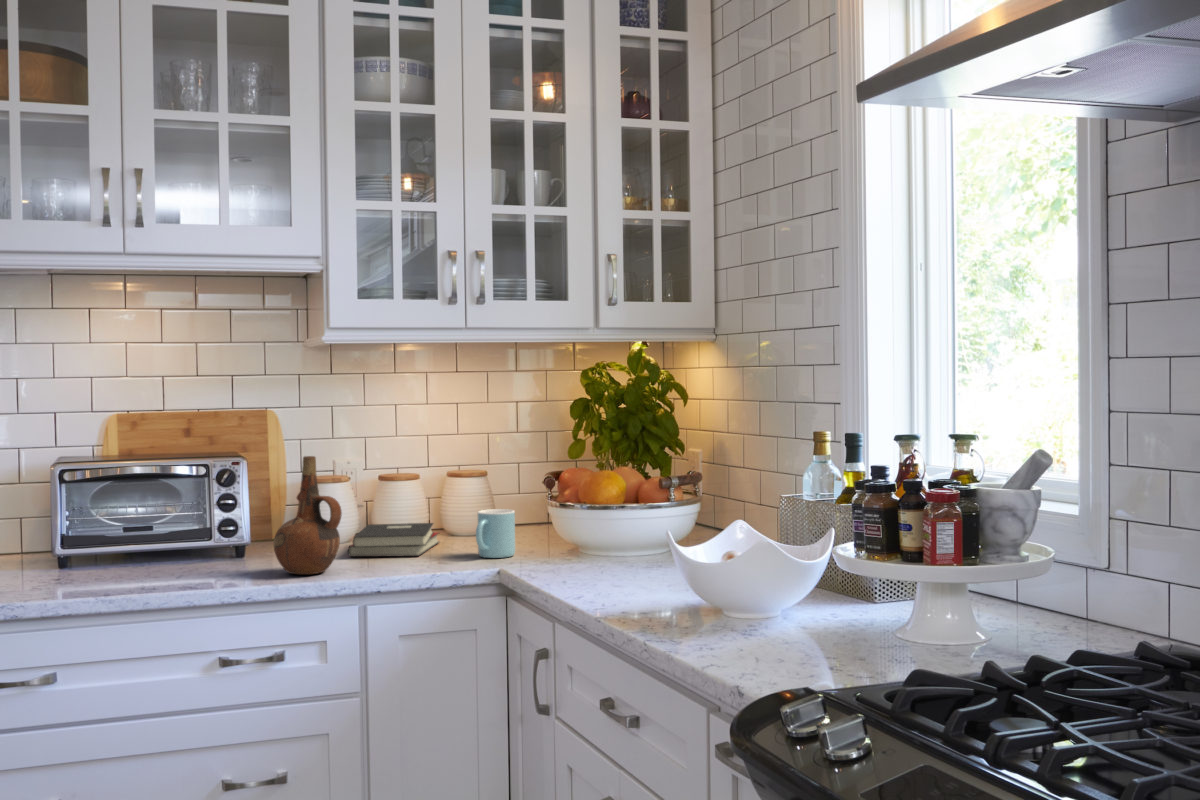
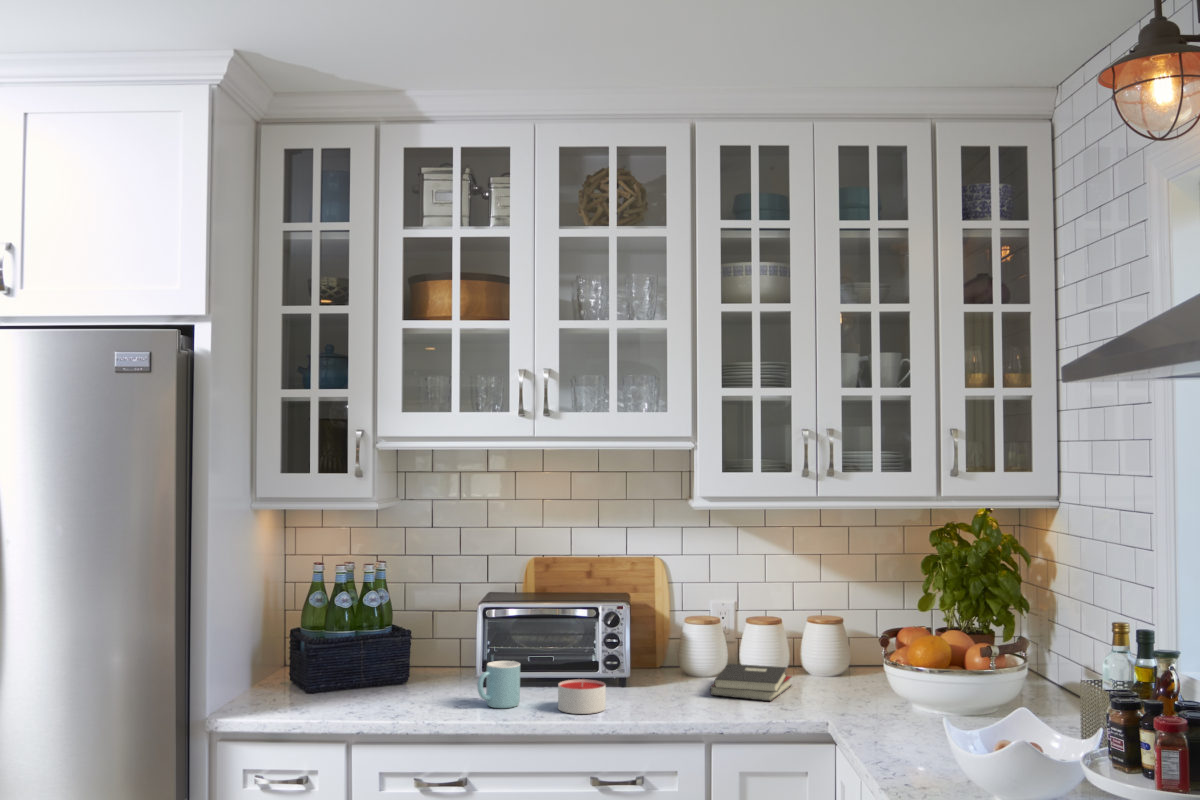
ceramic pitcher: present [273,456,342,574] -> none [647,610,703,713]
mug: present [476,509,515,558] -> present [477,661,520,708]
candle: none [160,547,222,585] -> present [558,679,606,714]

